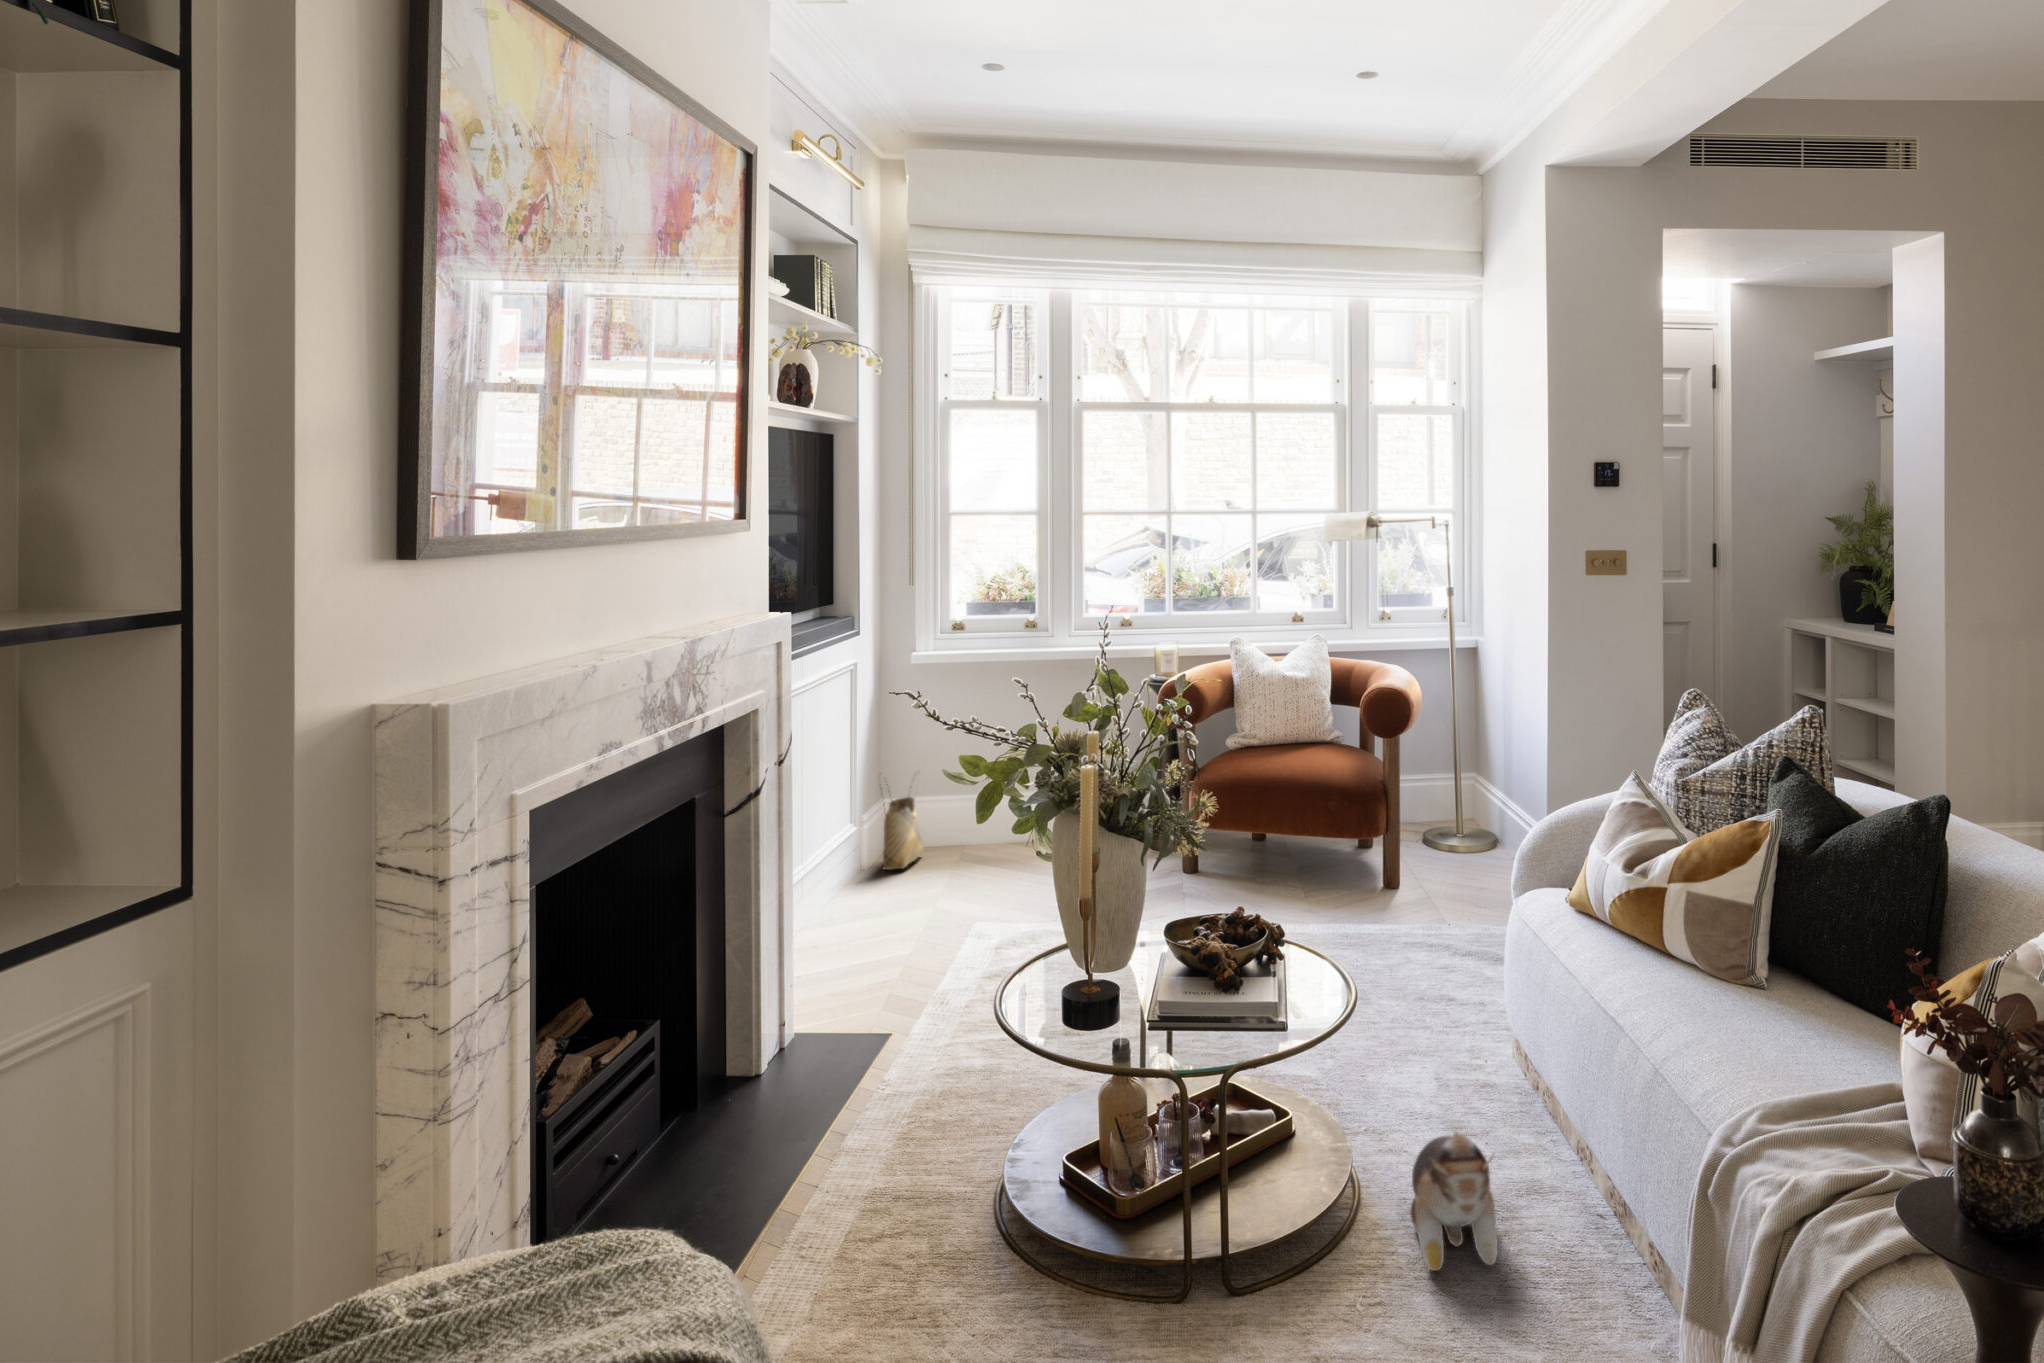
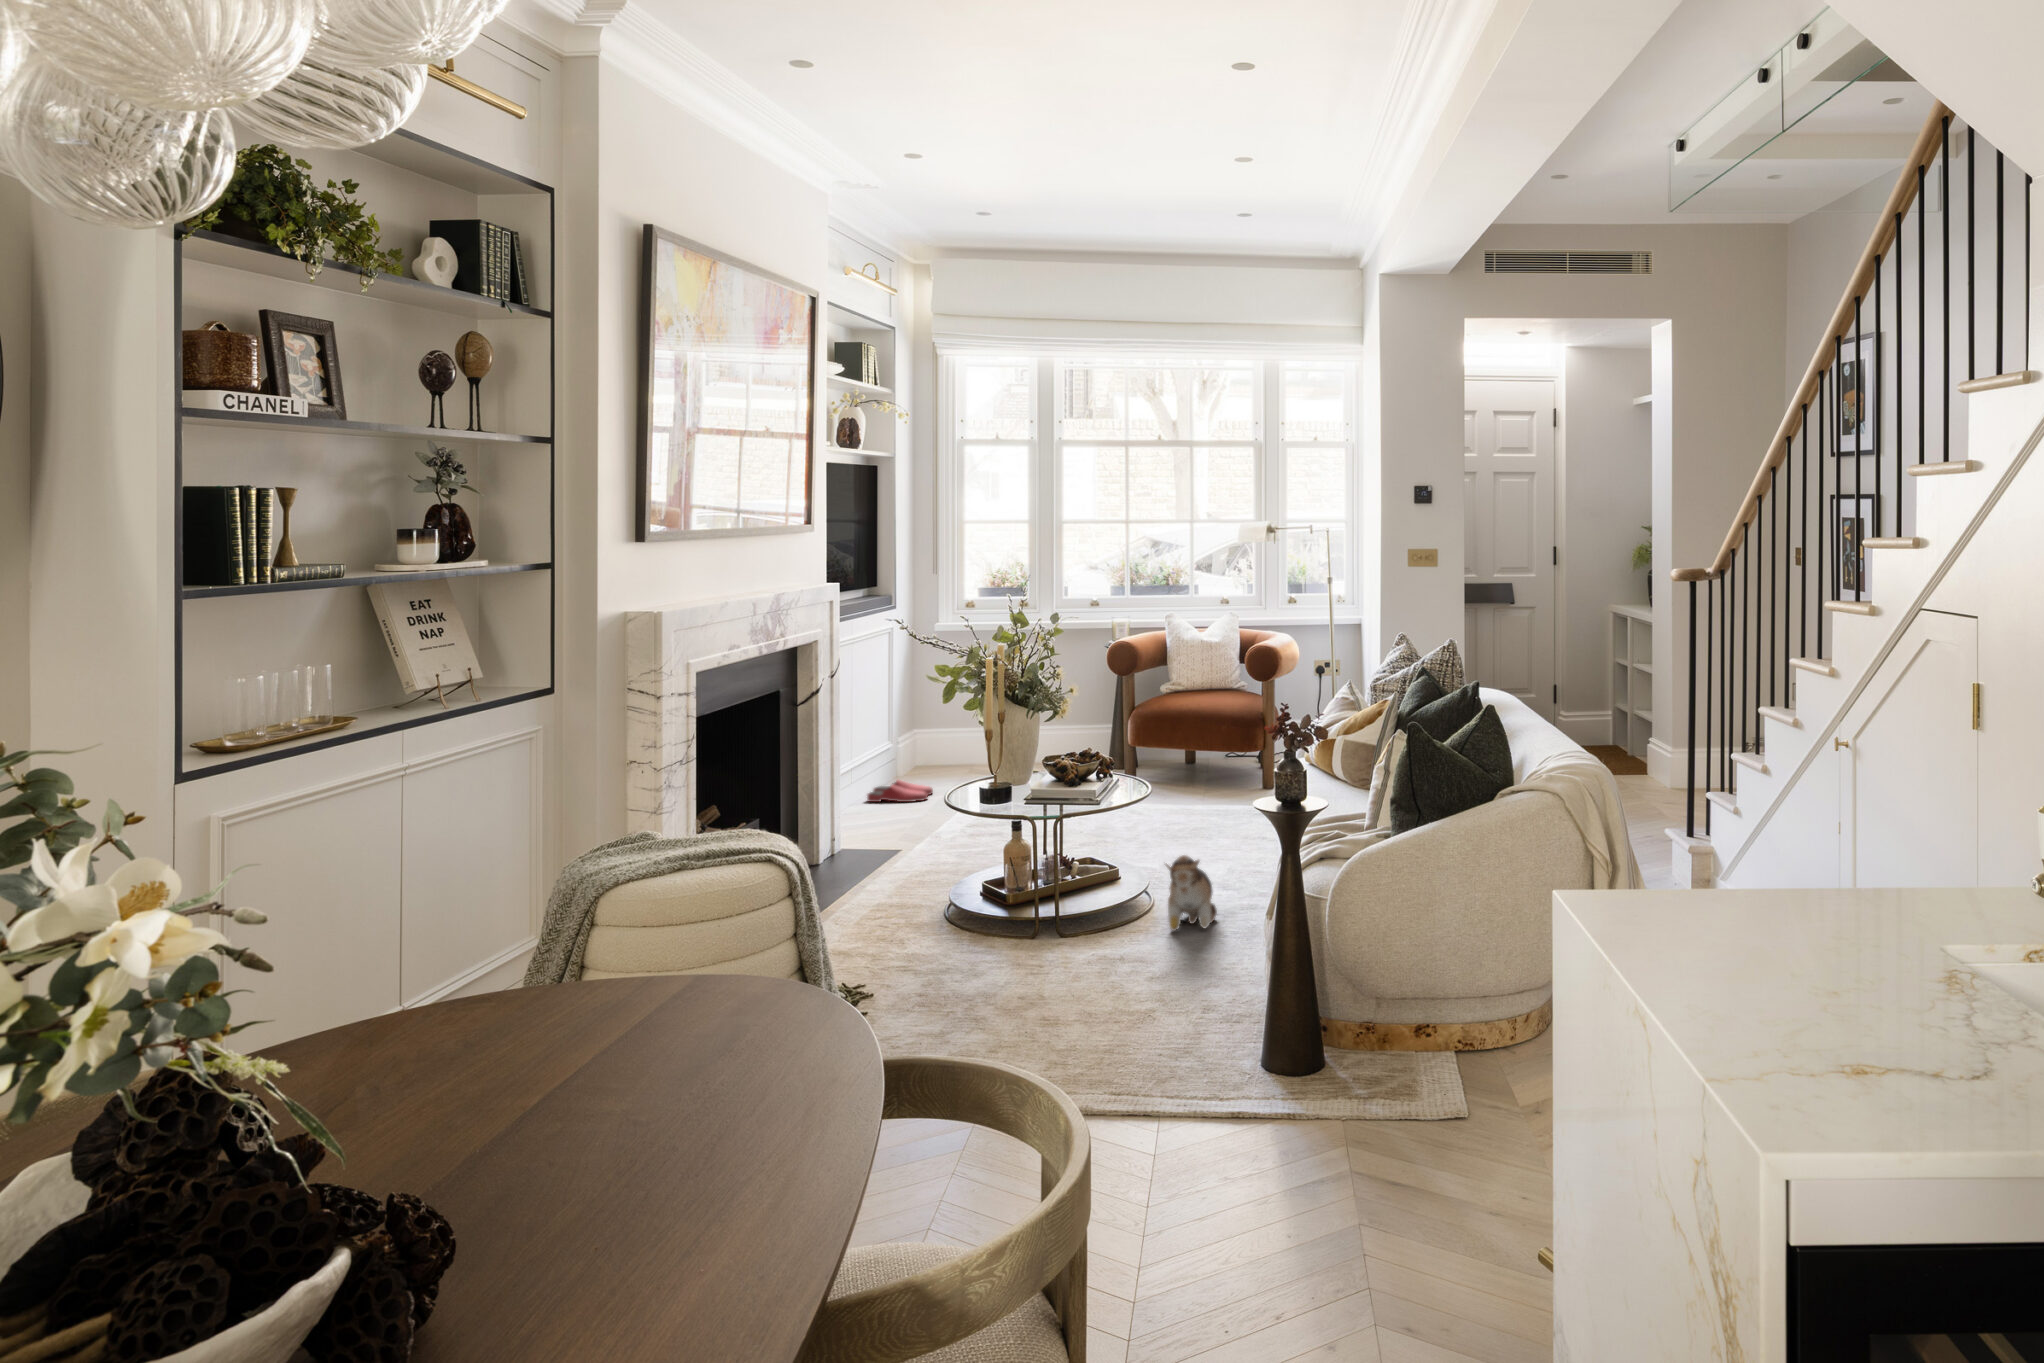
woven basket: present [878,776,924,870] -> none [909,707,942,778]
slippers: none [826,881,919,919] -> present [867,780,933,802]

